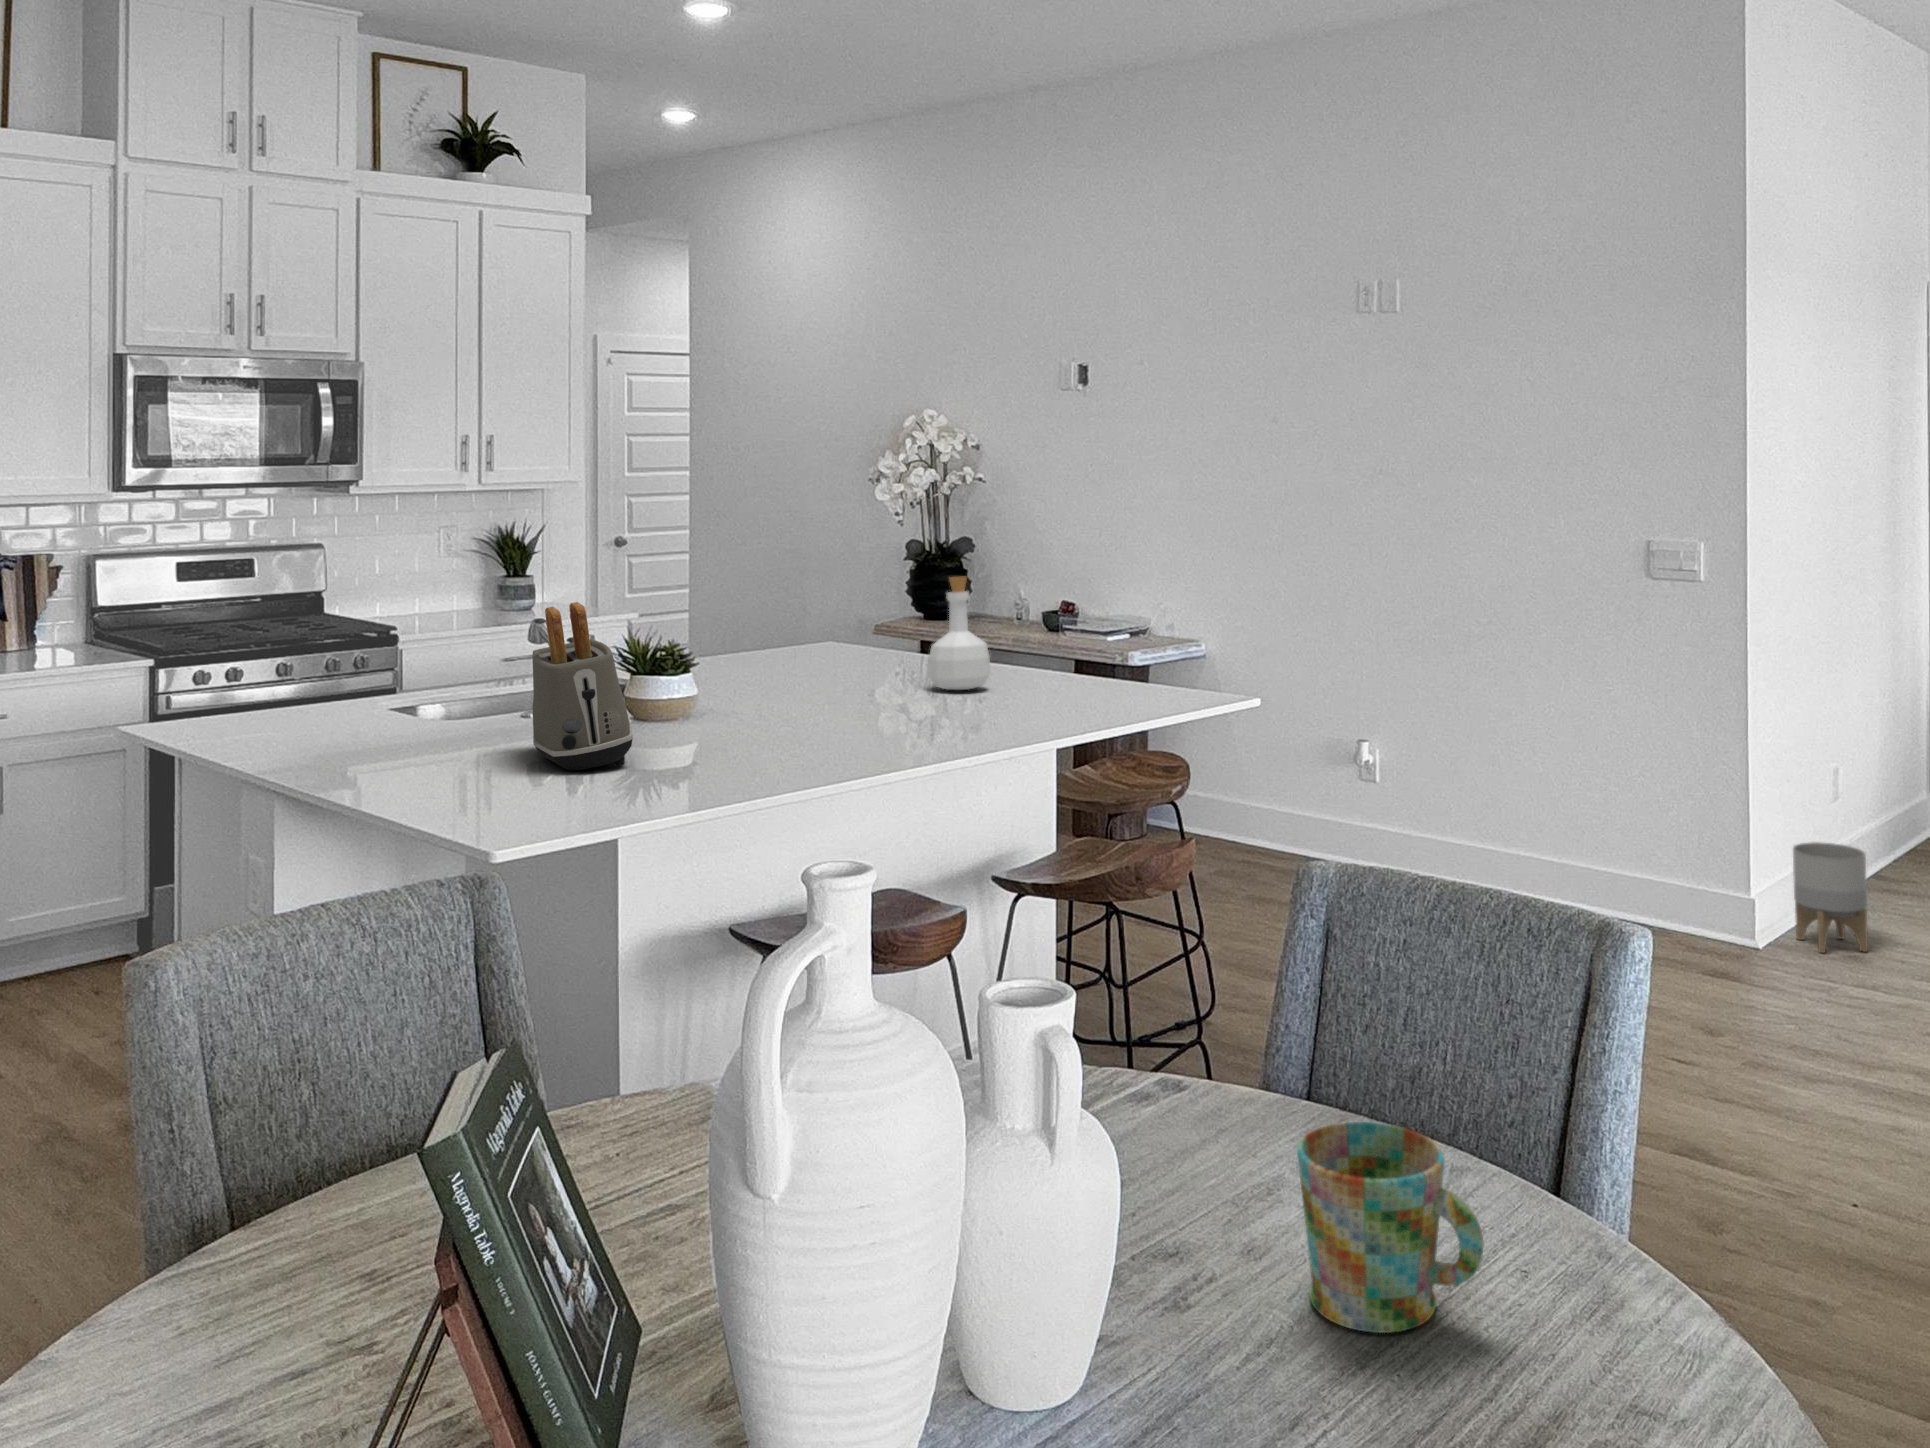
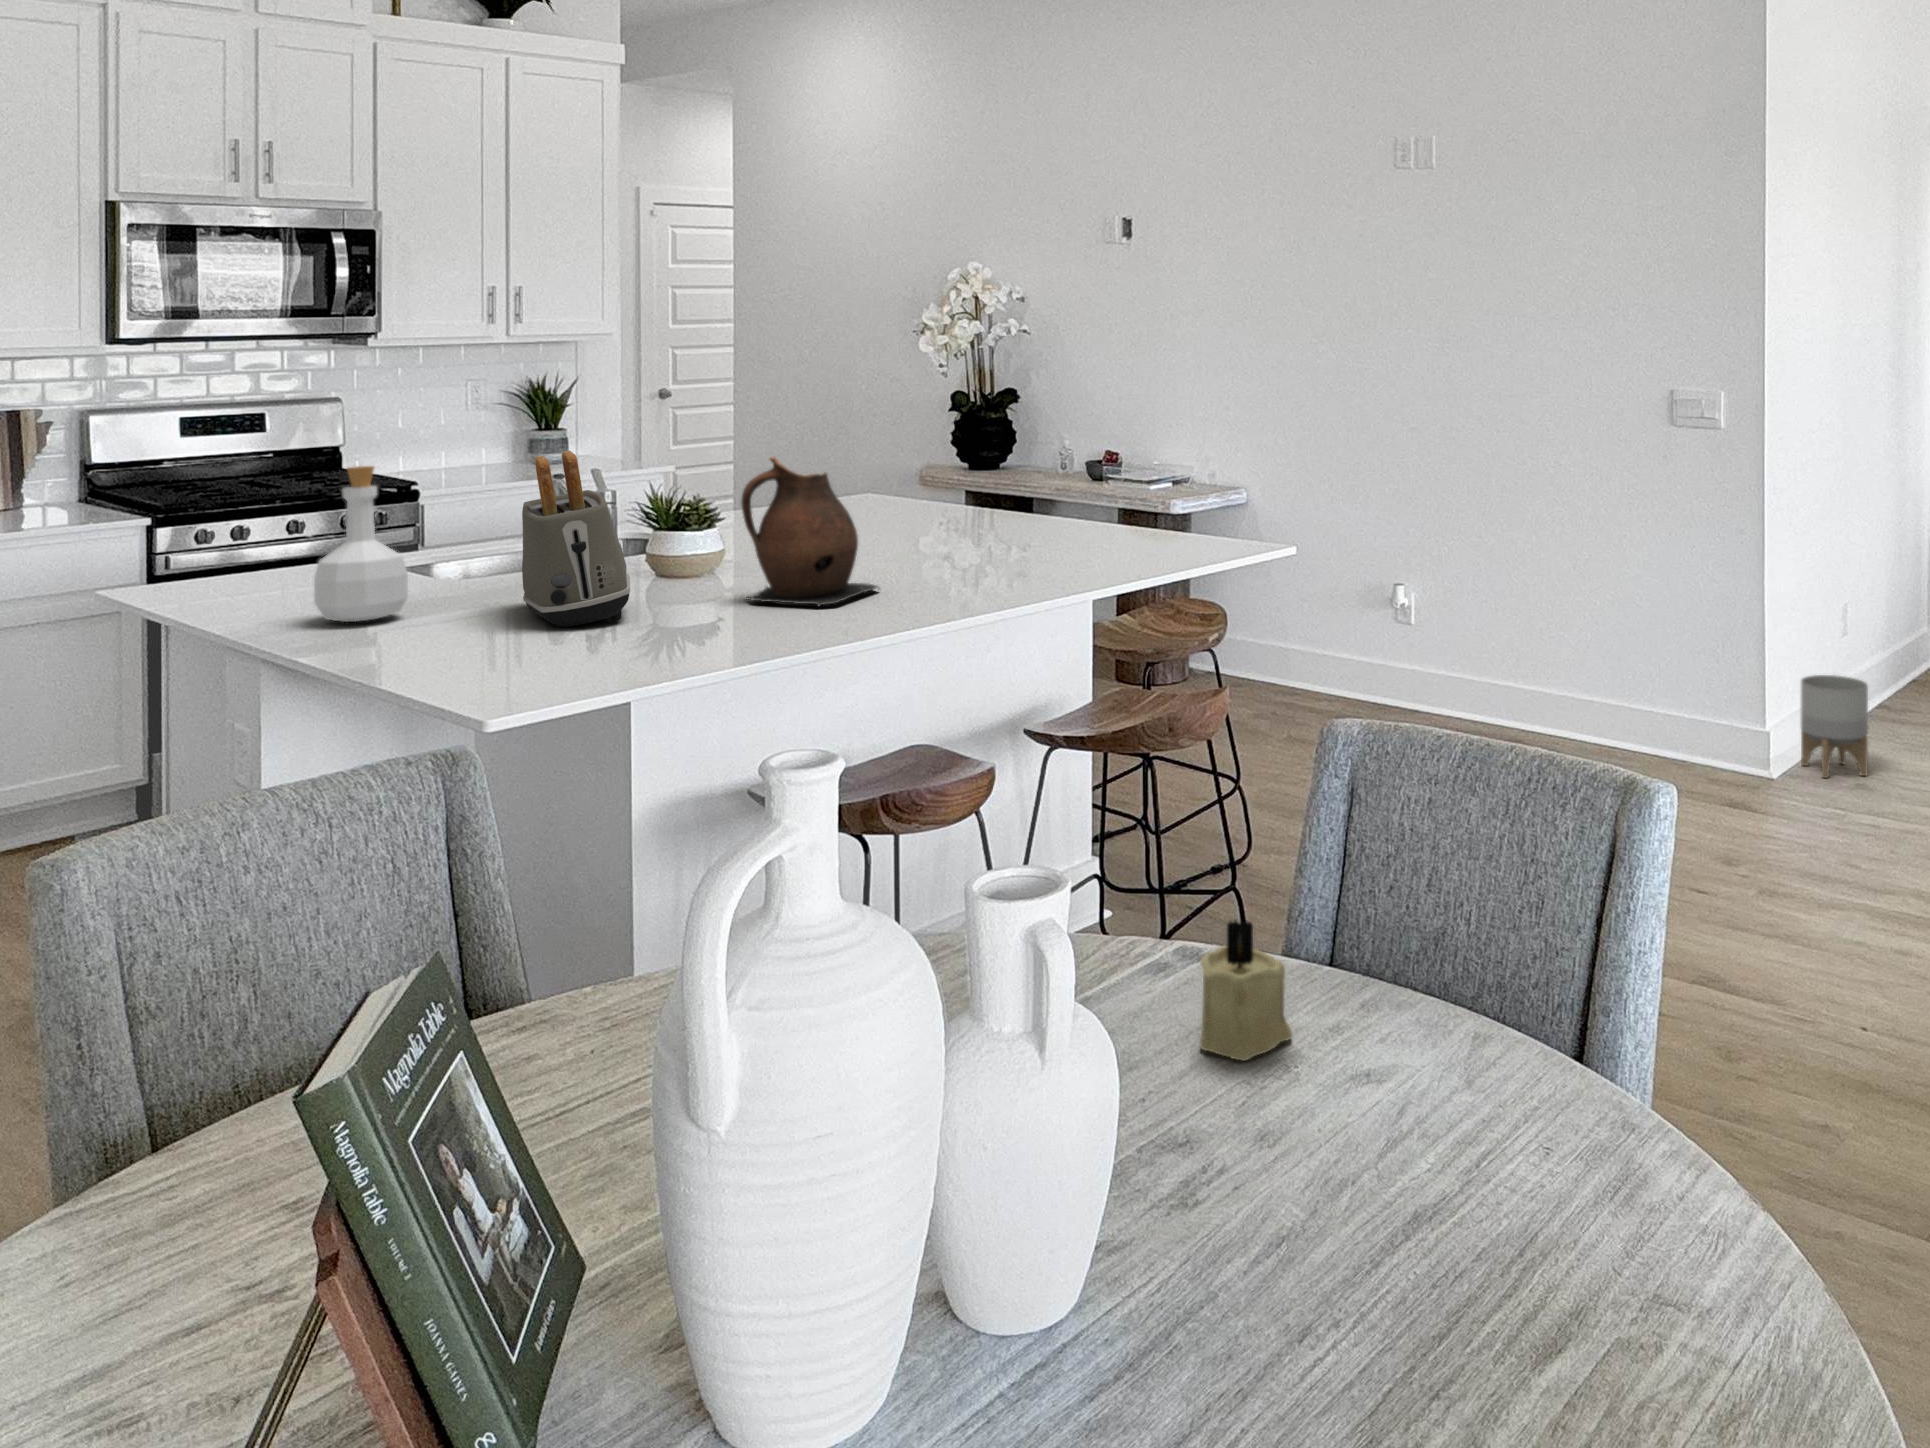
bottle: present [929,577,990,690] -> present [314,466,408,622]
ceramic pitcher: none [733,608,862,755] -> present [741,457,879,606]
candle: none [1200,1044,1283,1173] -> present [1200,921,1292,1061]
mug: present [1297,1122,1484,1333] -> none [1300,1013,1509,1255]

